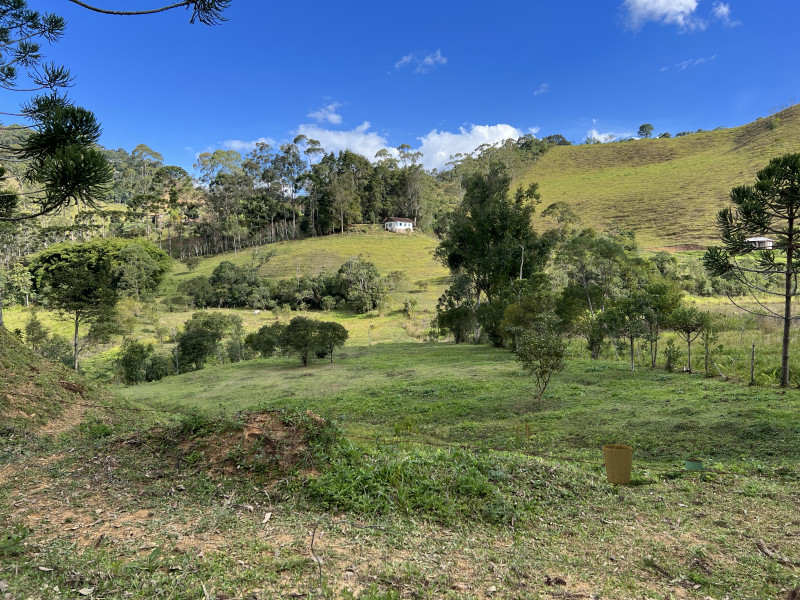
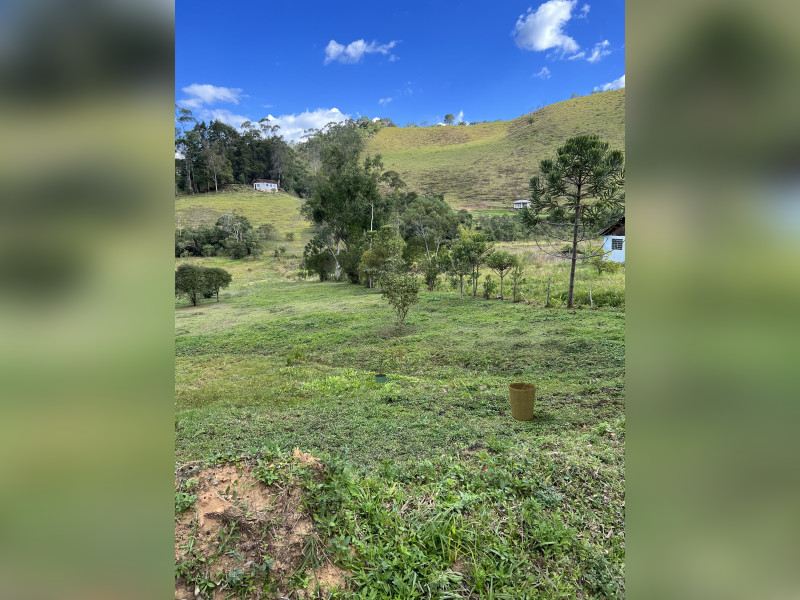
potted plant: present [682,418,712,470] -> present [371,345,392,383]

